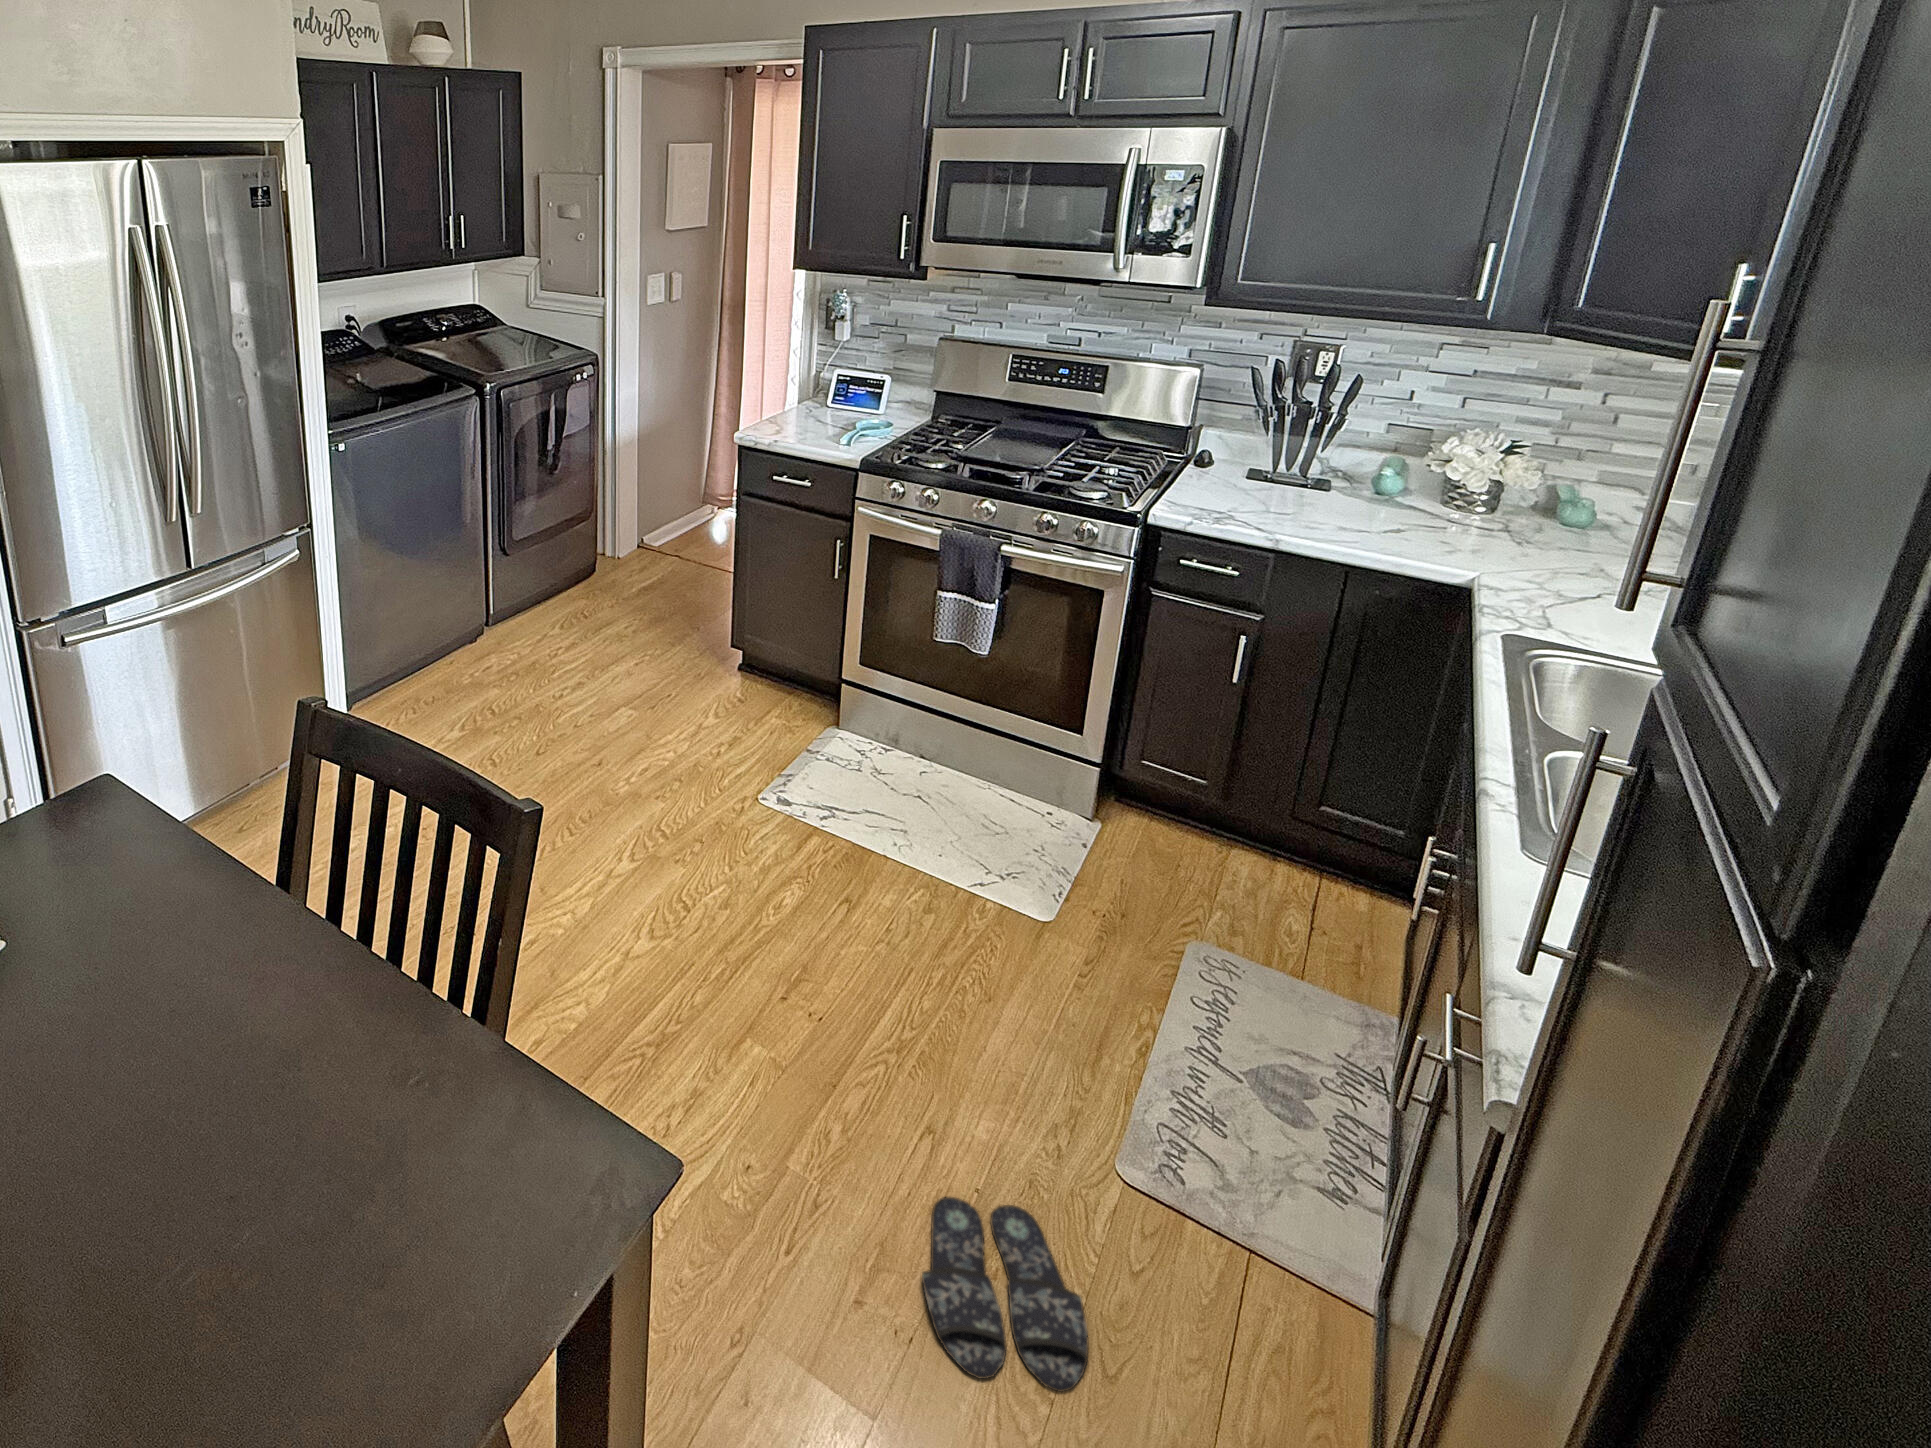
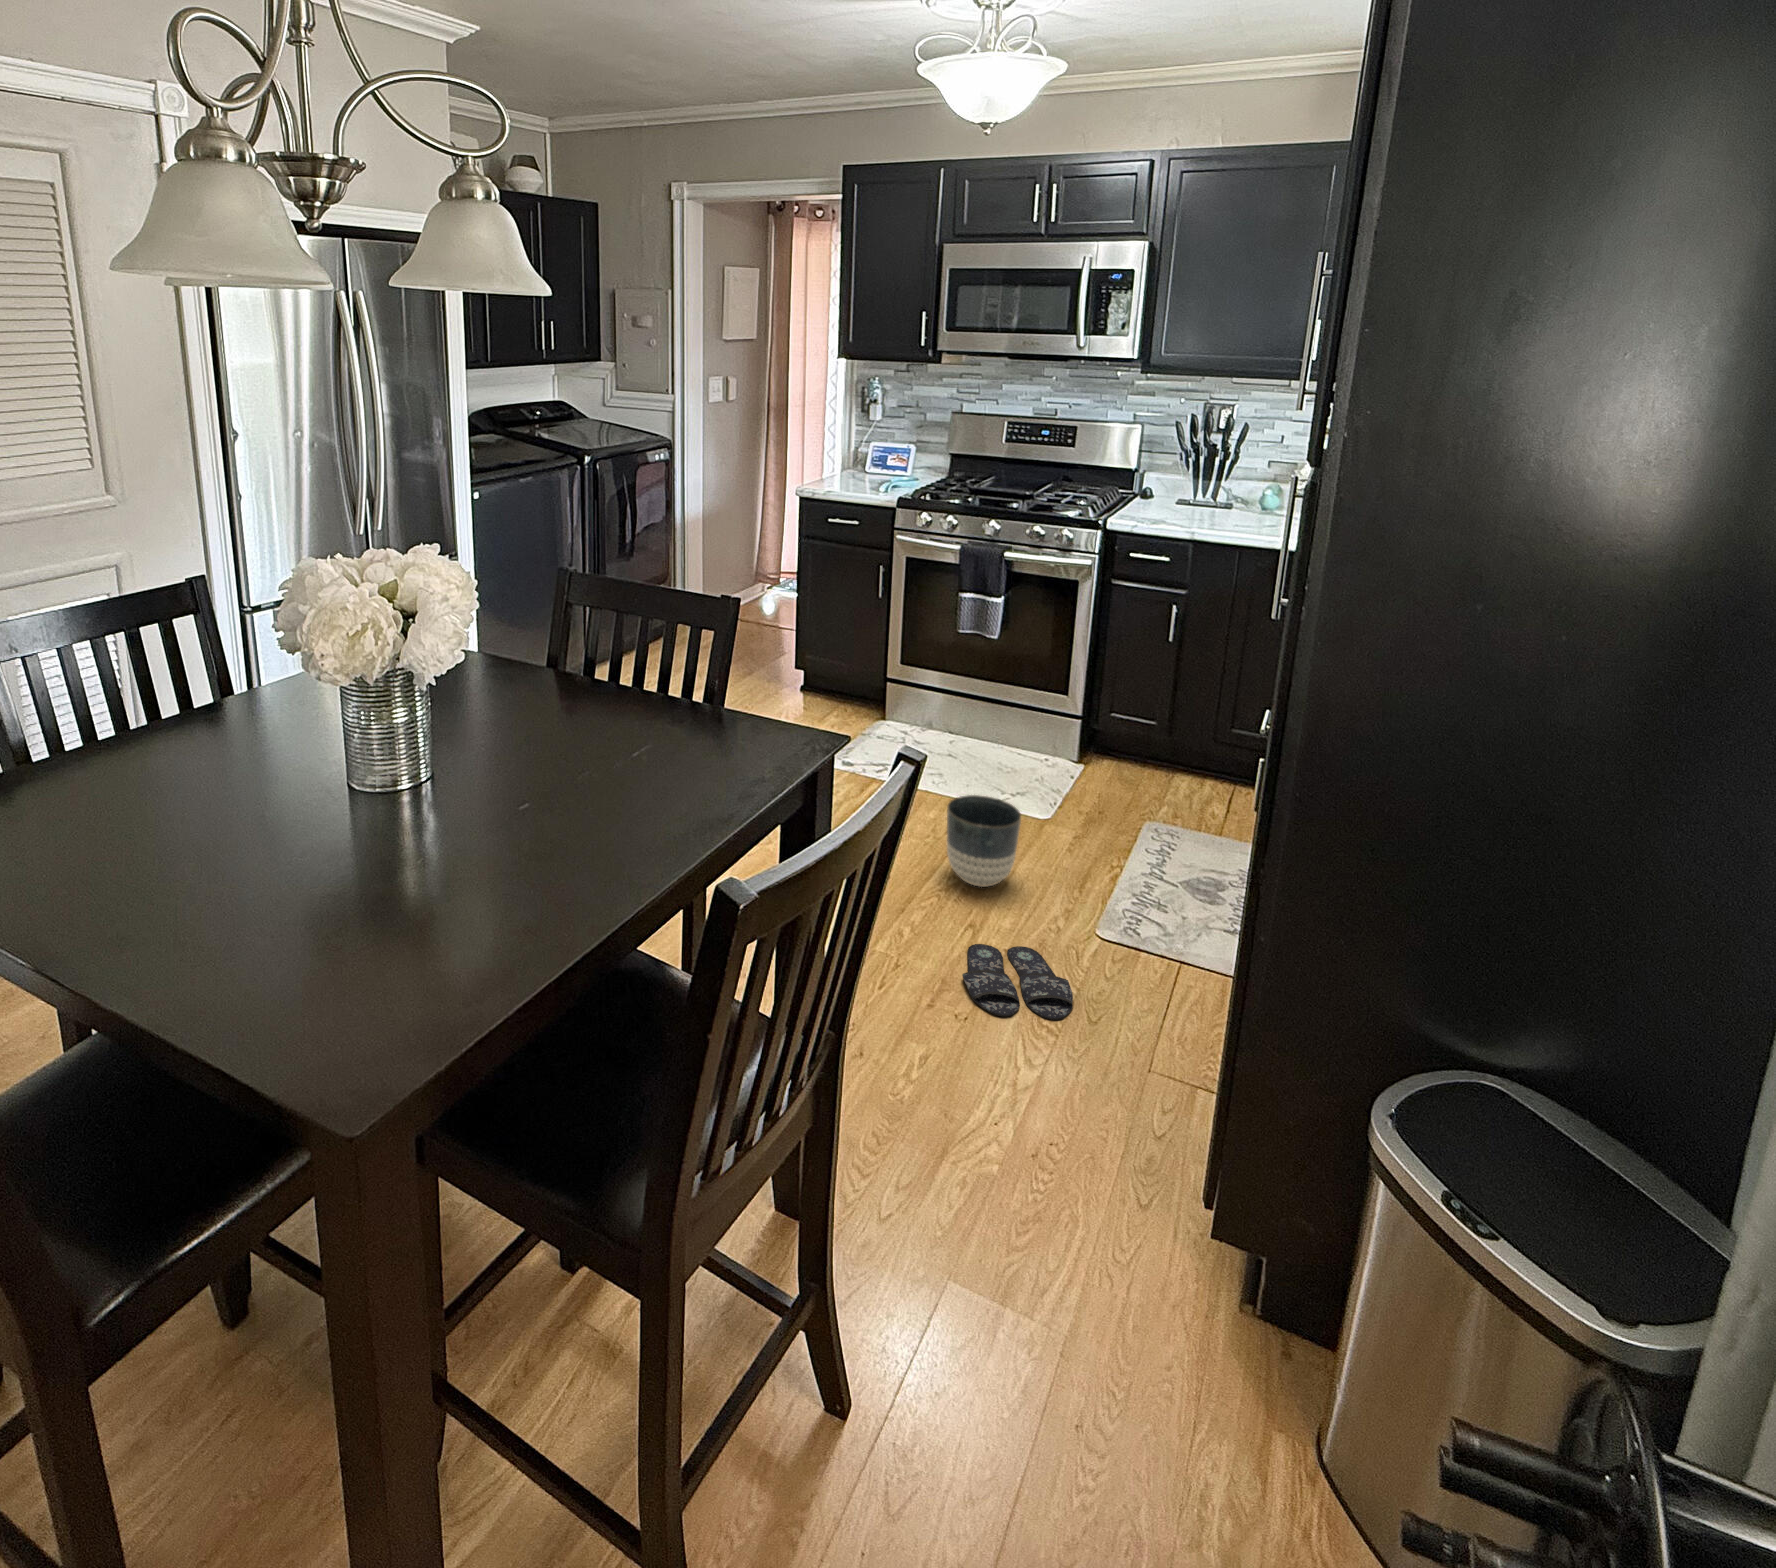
planter: none [911,930,1017,1070] -> present [947,795,1021,887]

